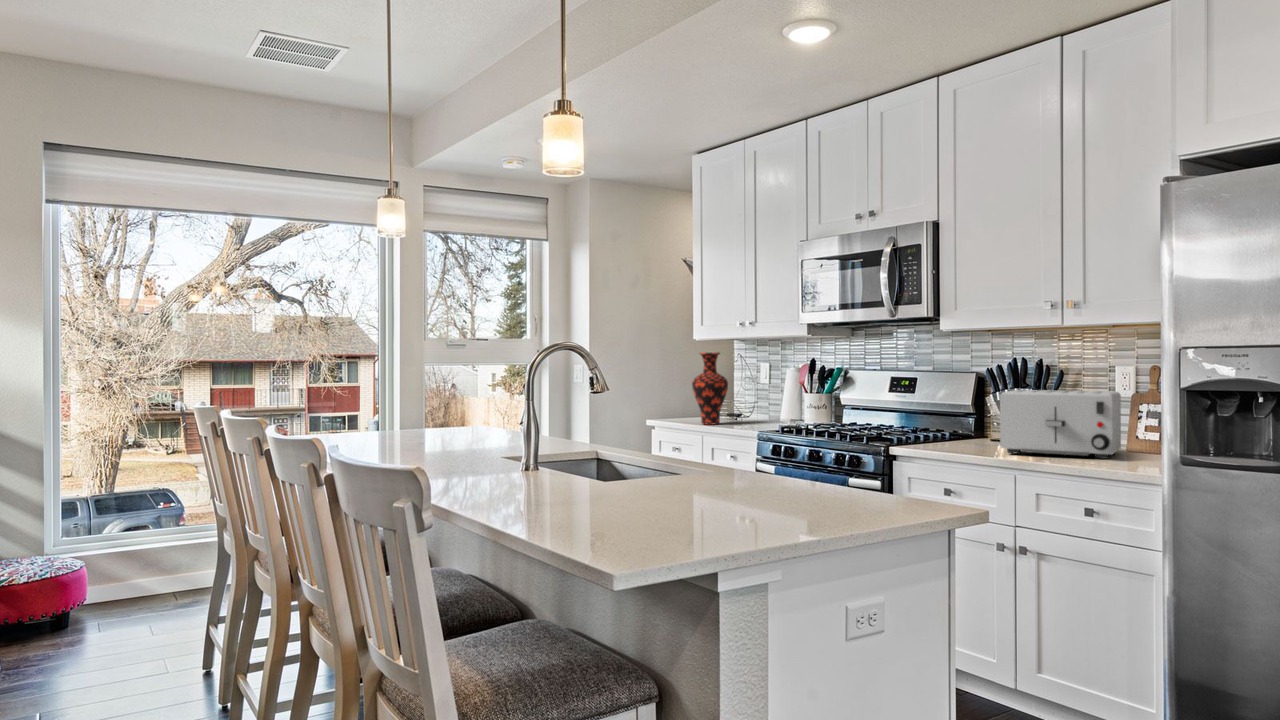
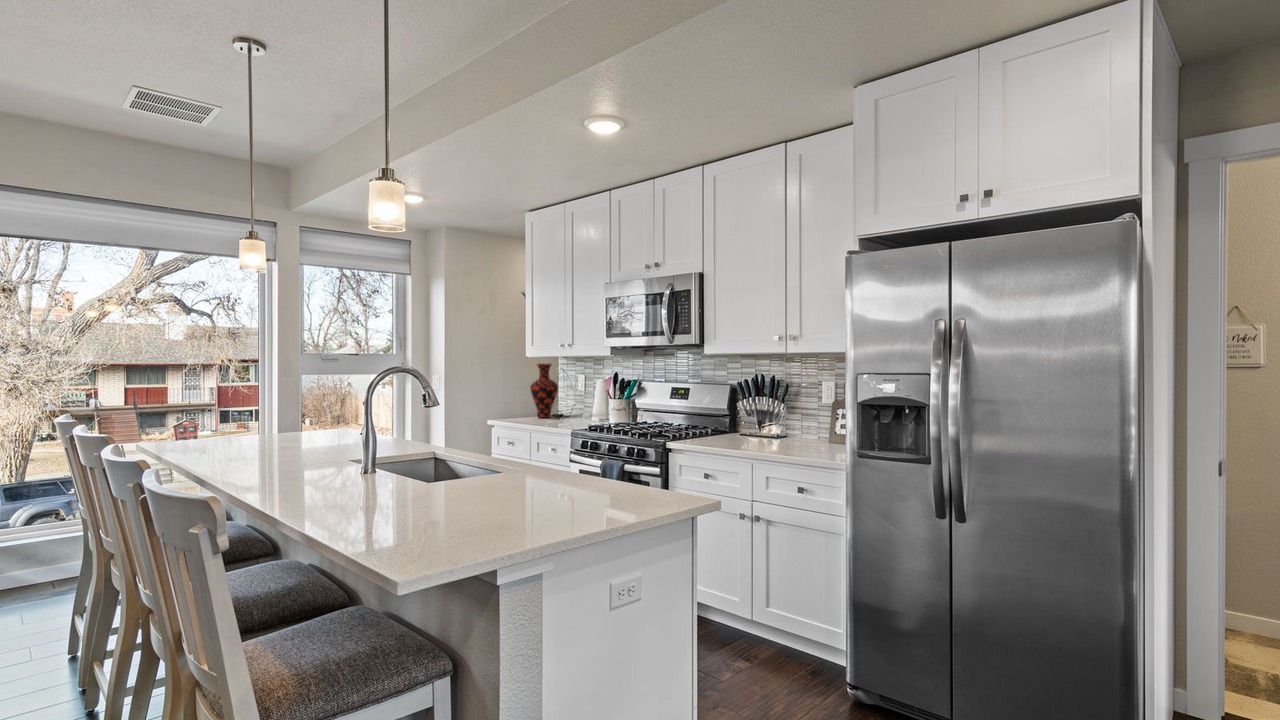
toaster: present [1000,390,1121,459] -> none [739,401,822,455]

